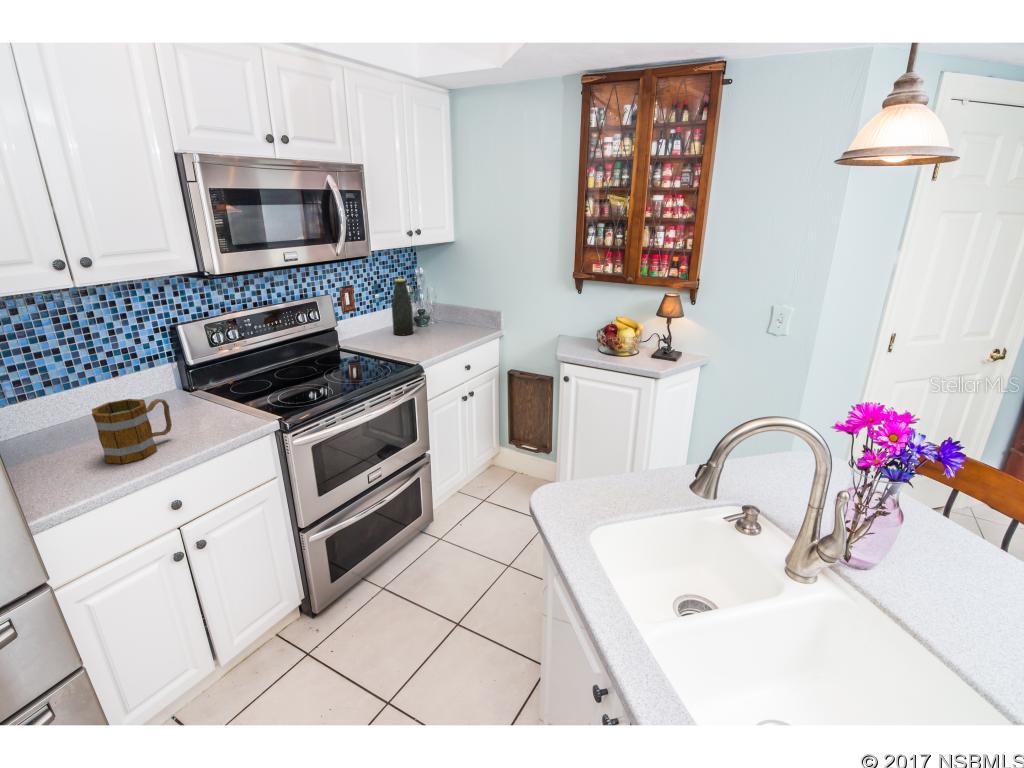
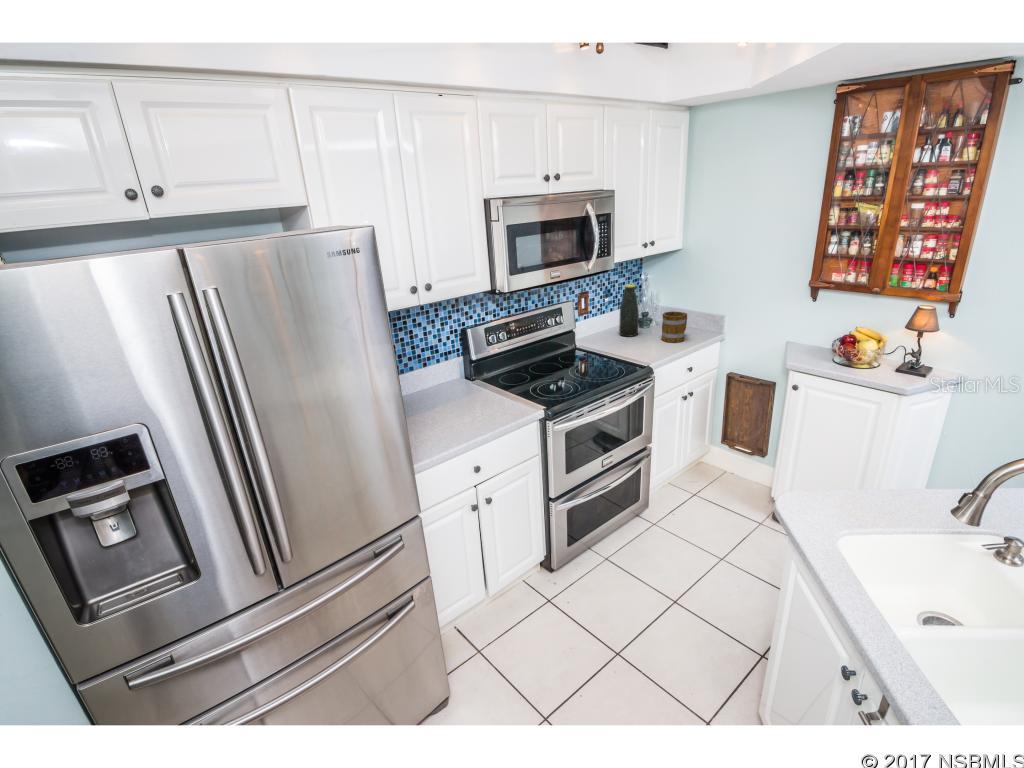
mug: present [92,399,172,464] -> present [661,311,687,342]

